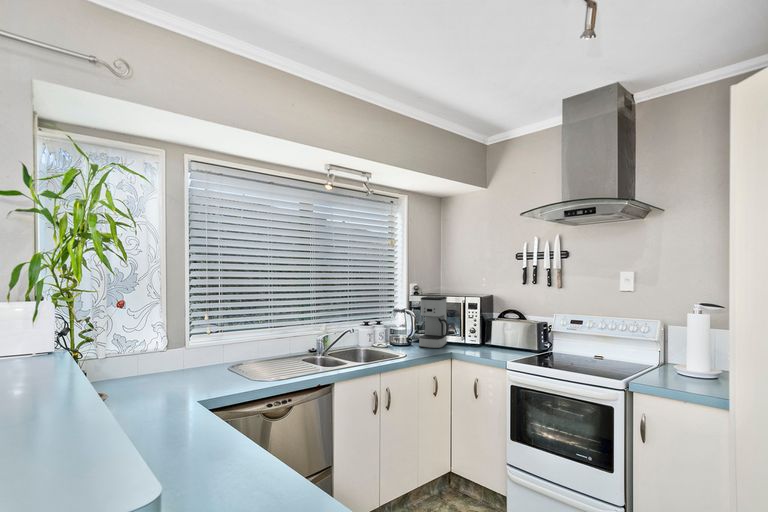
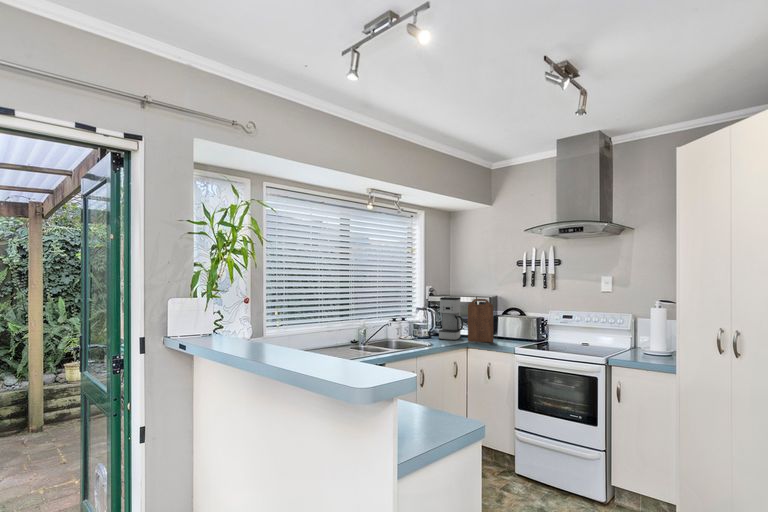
cutting board: none [452,299,483,353] -> present [468,299,493,343]

